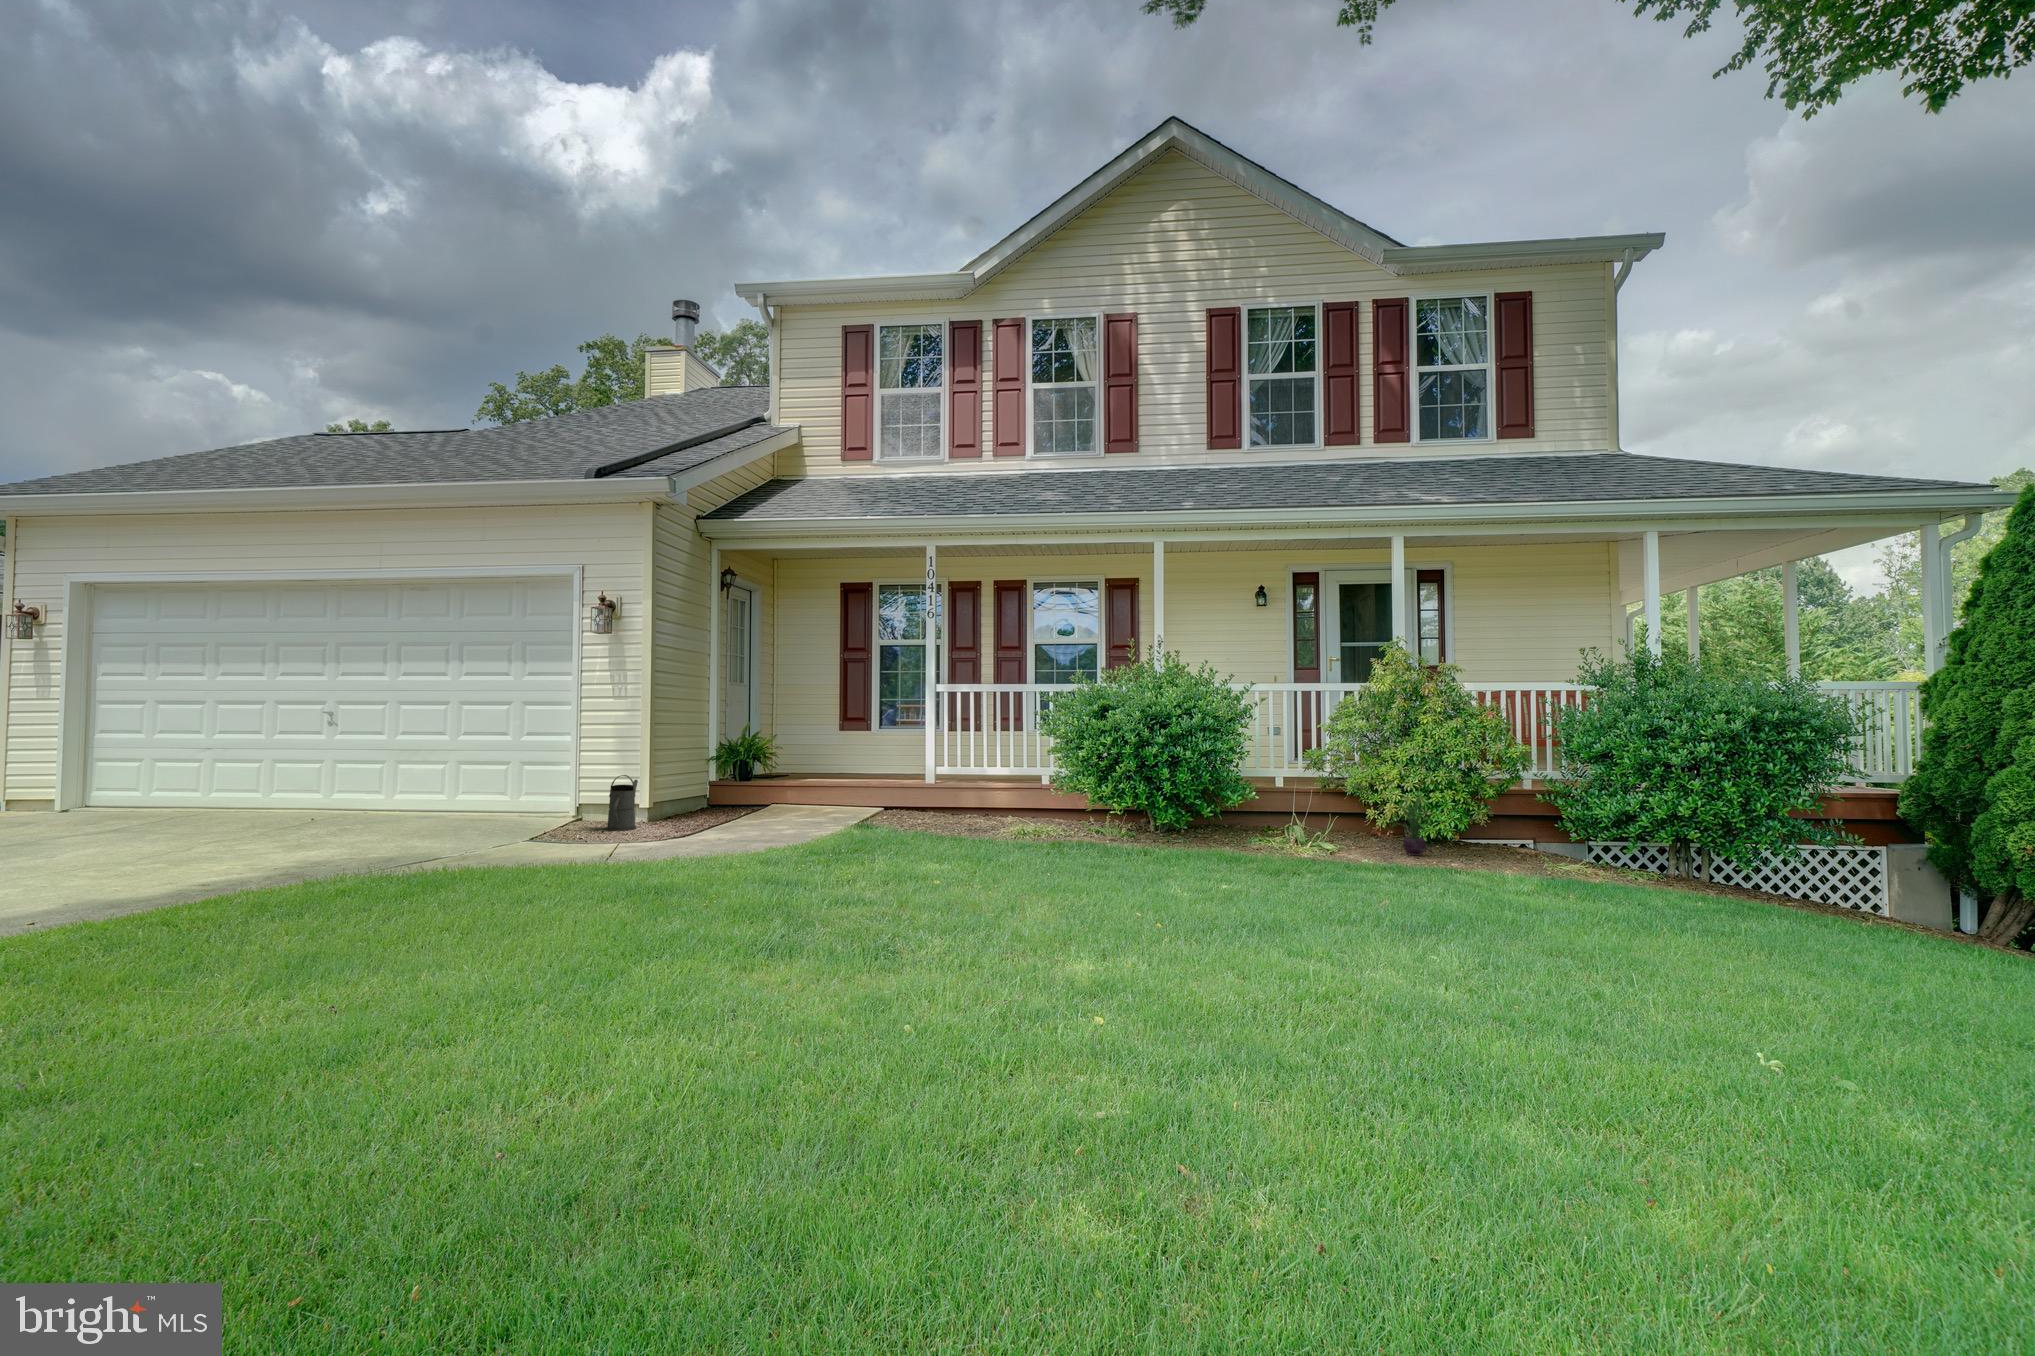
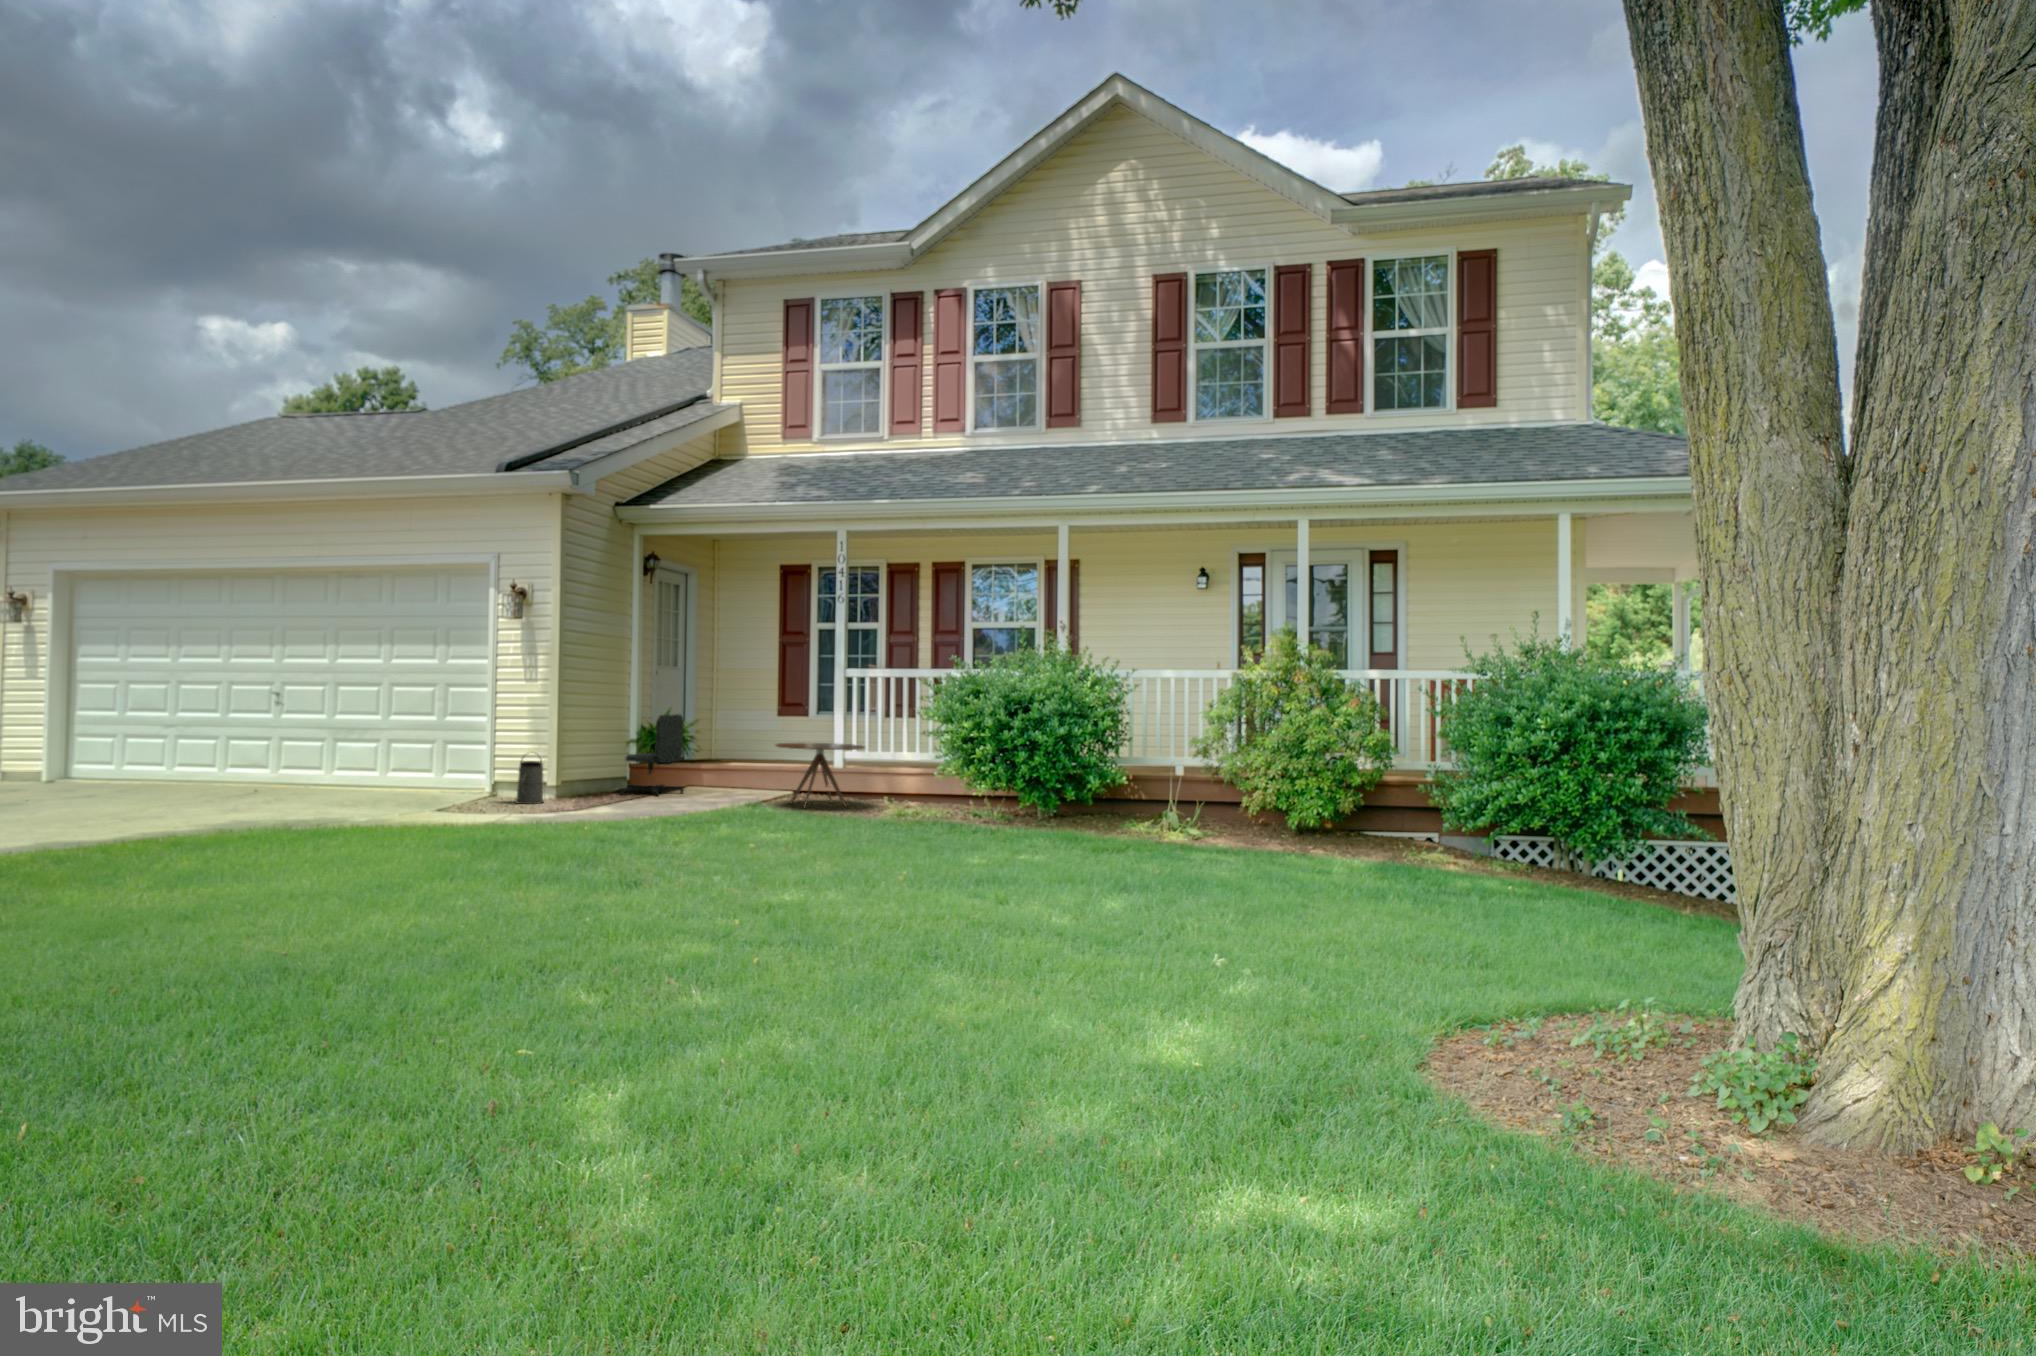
chair: none [705,732,769,816] -> present [620,715,684,796]
round table: none [873,759,963,827] -> present [775,743,865,808]
decorative plant: present [1401,796,1426,856] -> none [1251,783,1317,844]

